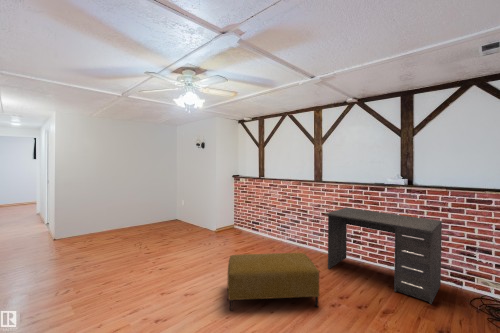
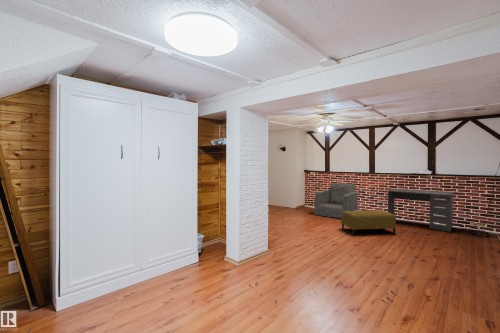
armchair: none [227,194,295,259] -> present [314,183,358,218]

